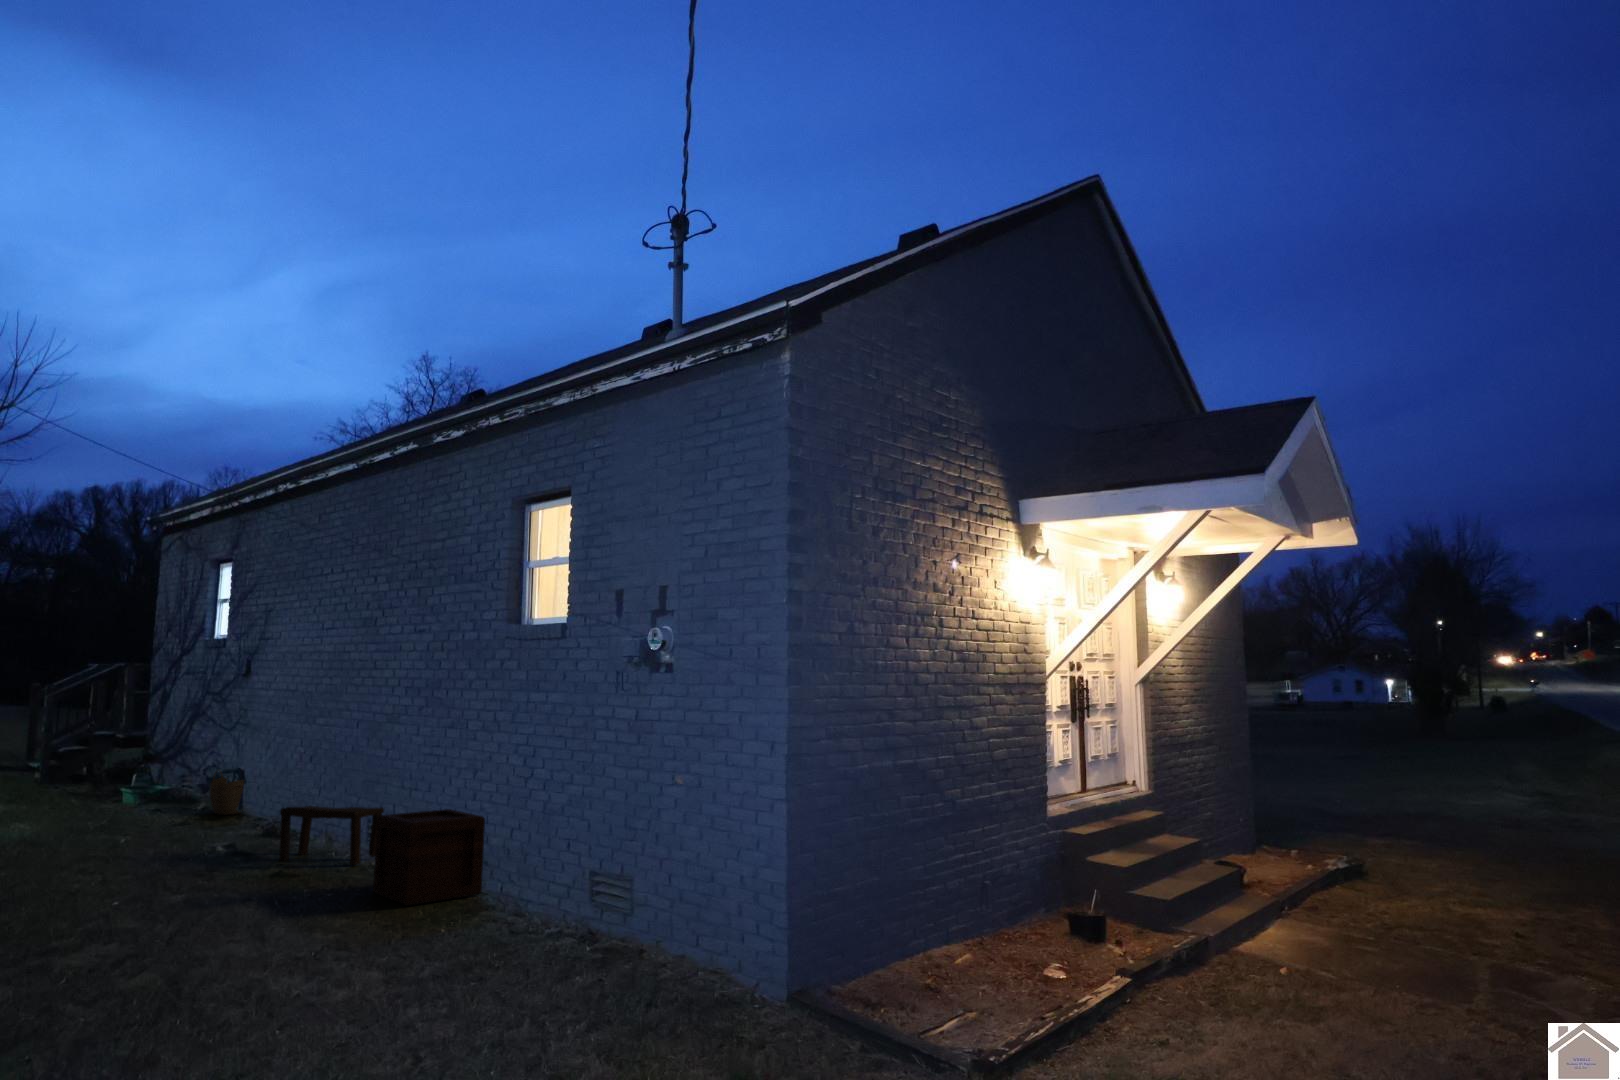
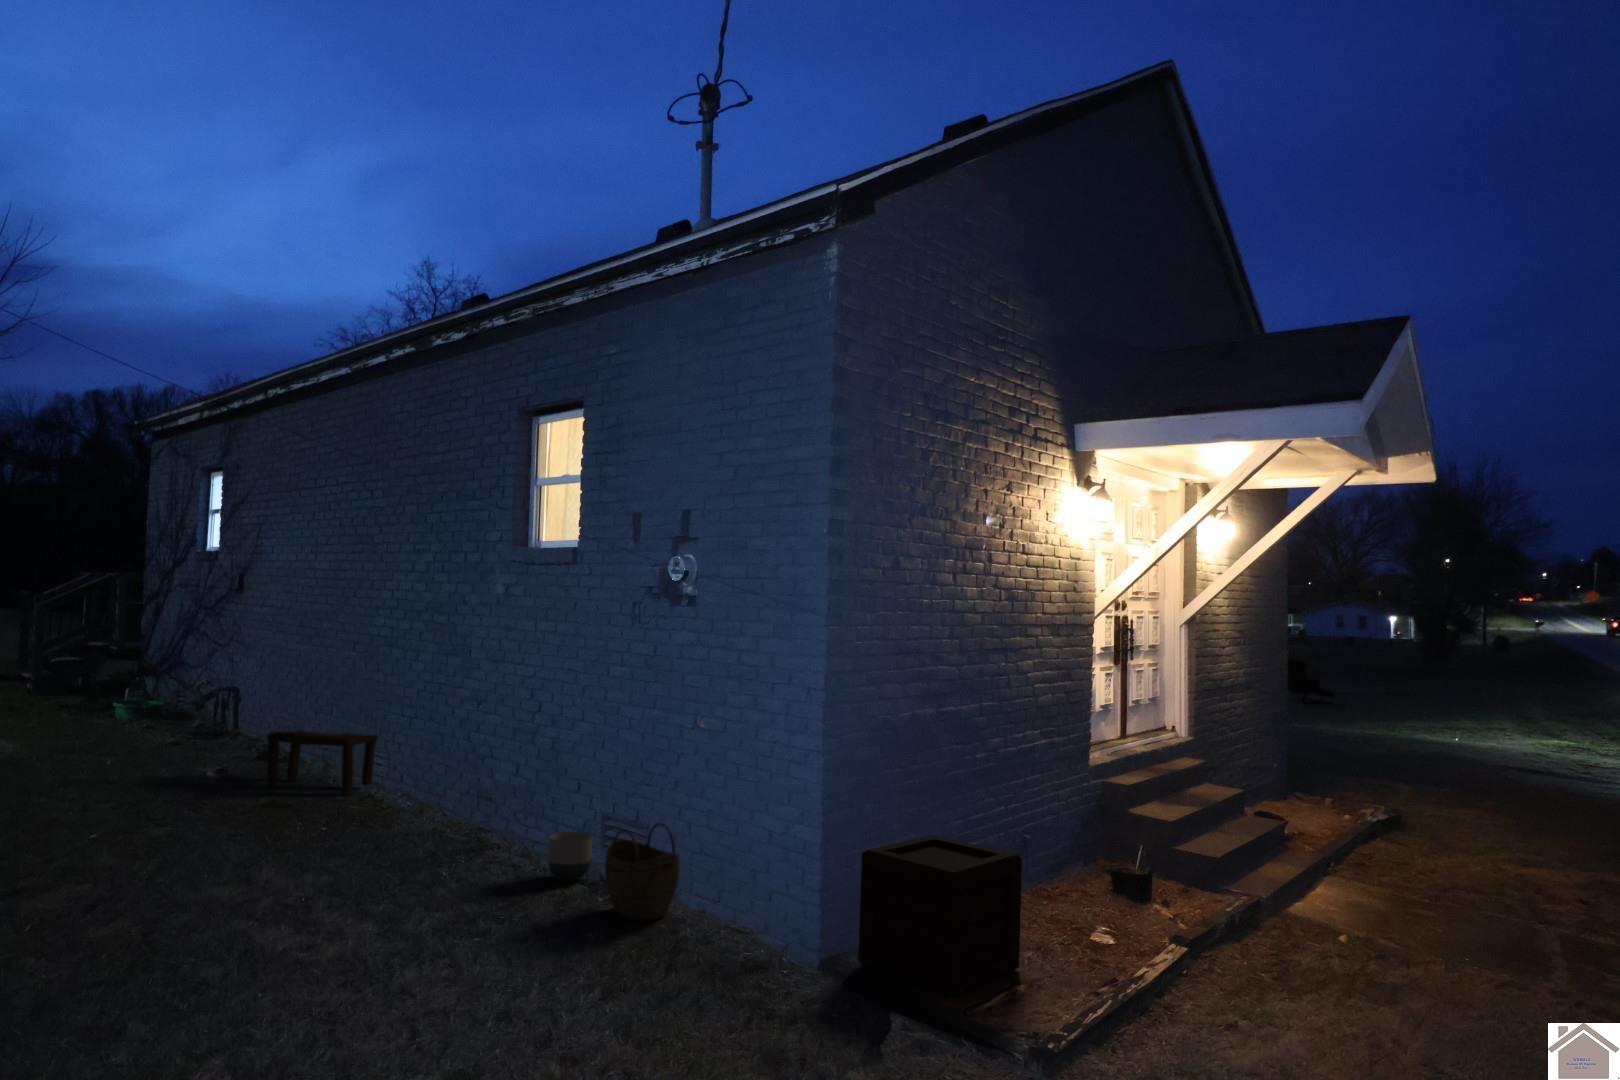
lounge chair: none [1263,721,1314,764] -> present [1288,659,1335,703]
woven basket: present [210,770,244,815] -> present [605,823,680,921]
wooden crate: present [373,809,485,906] -> present [858,835,1022,997]
planter: none [541,889,582,935] -> present [548,832,592,881]

